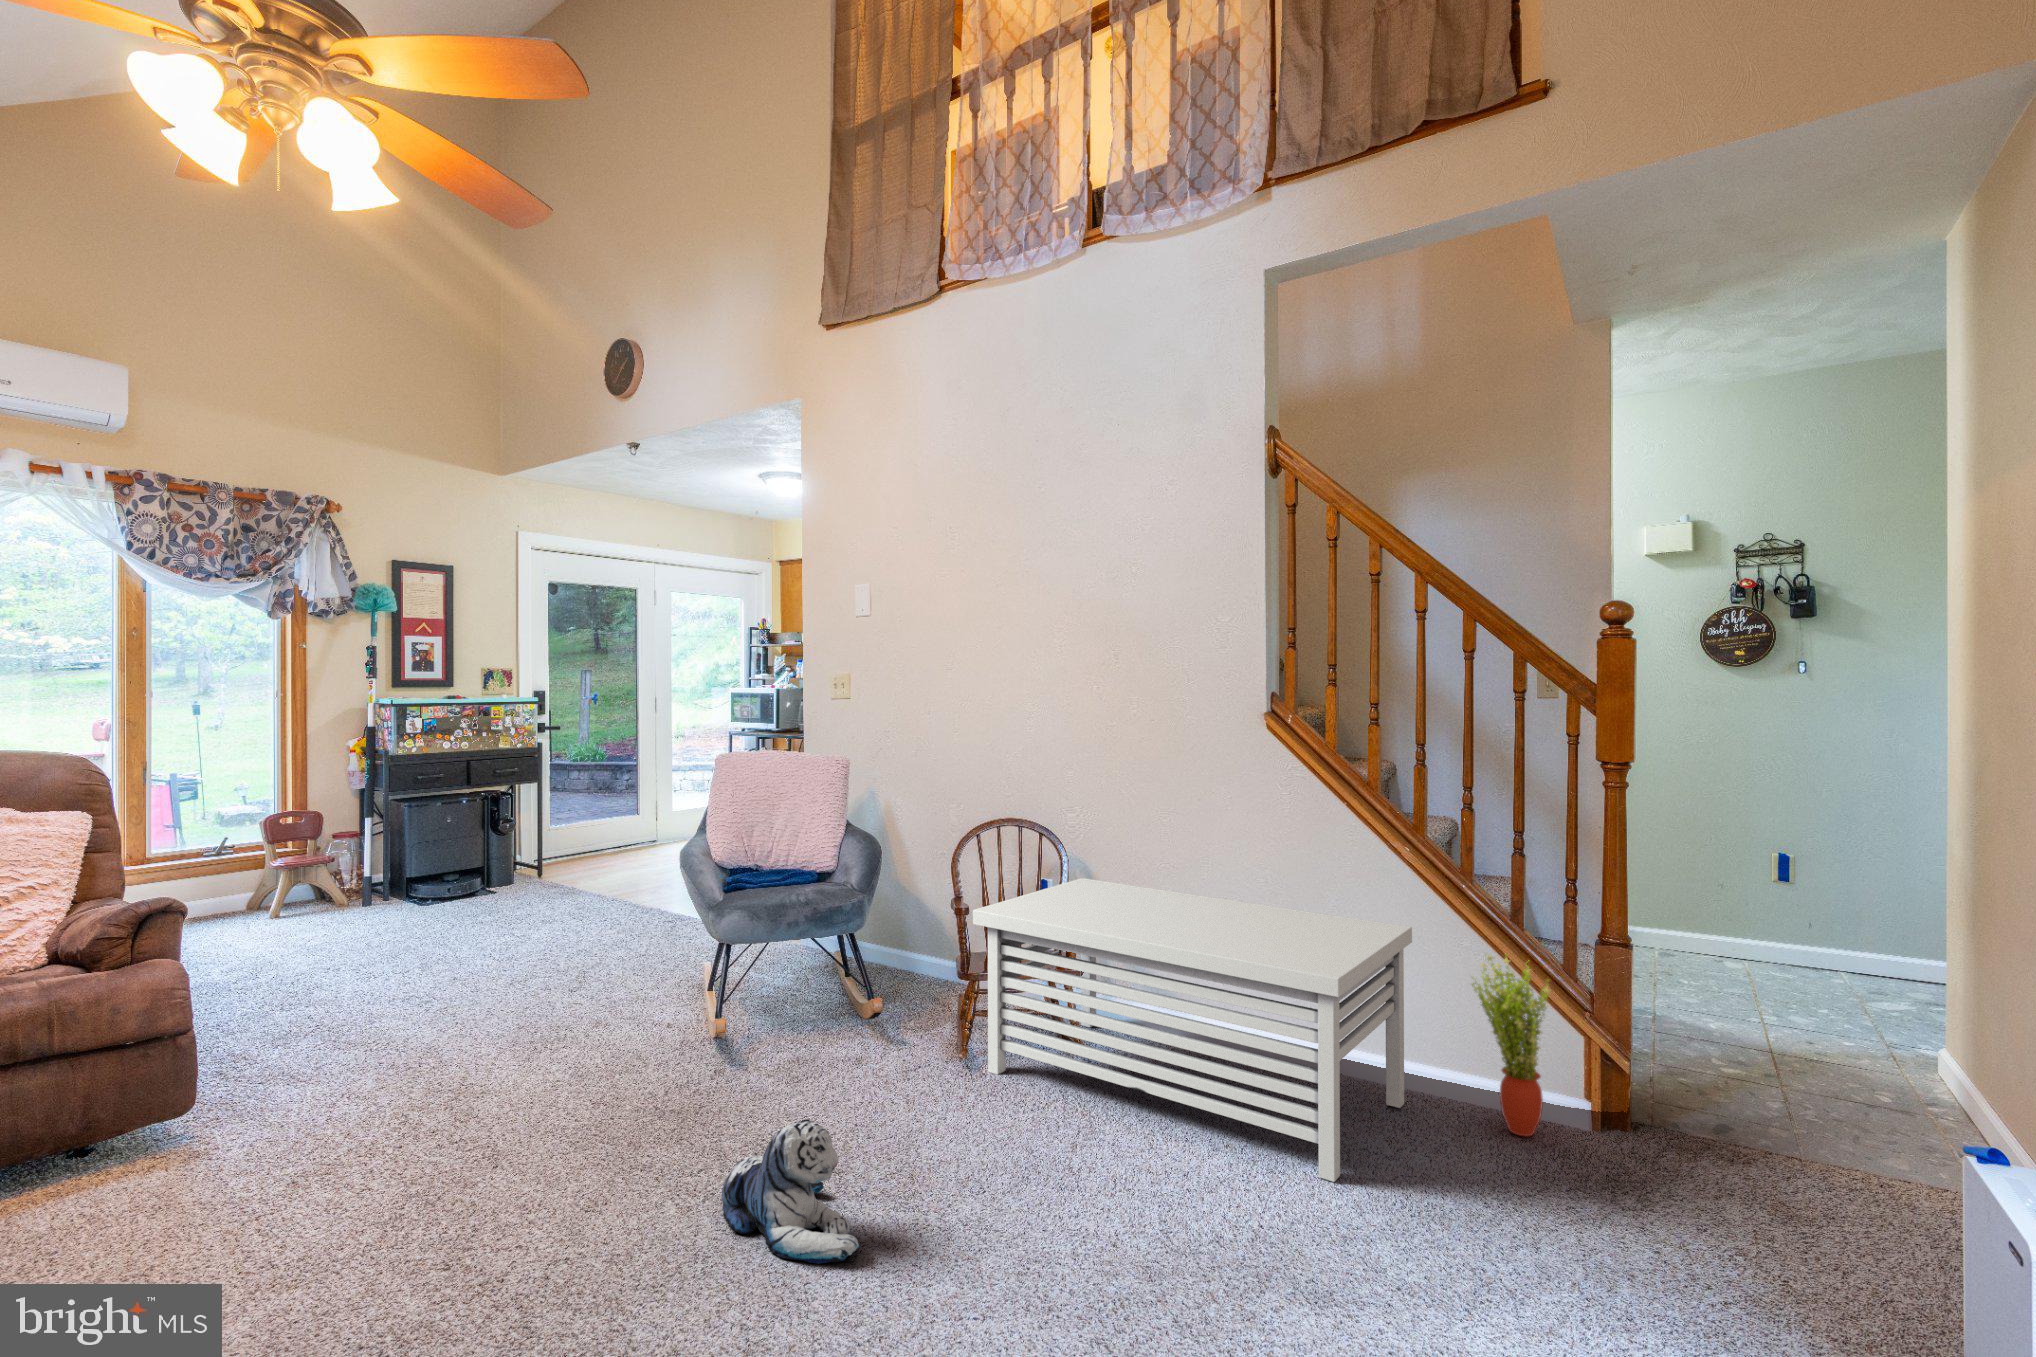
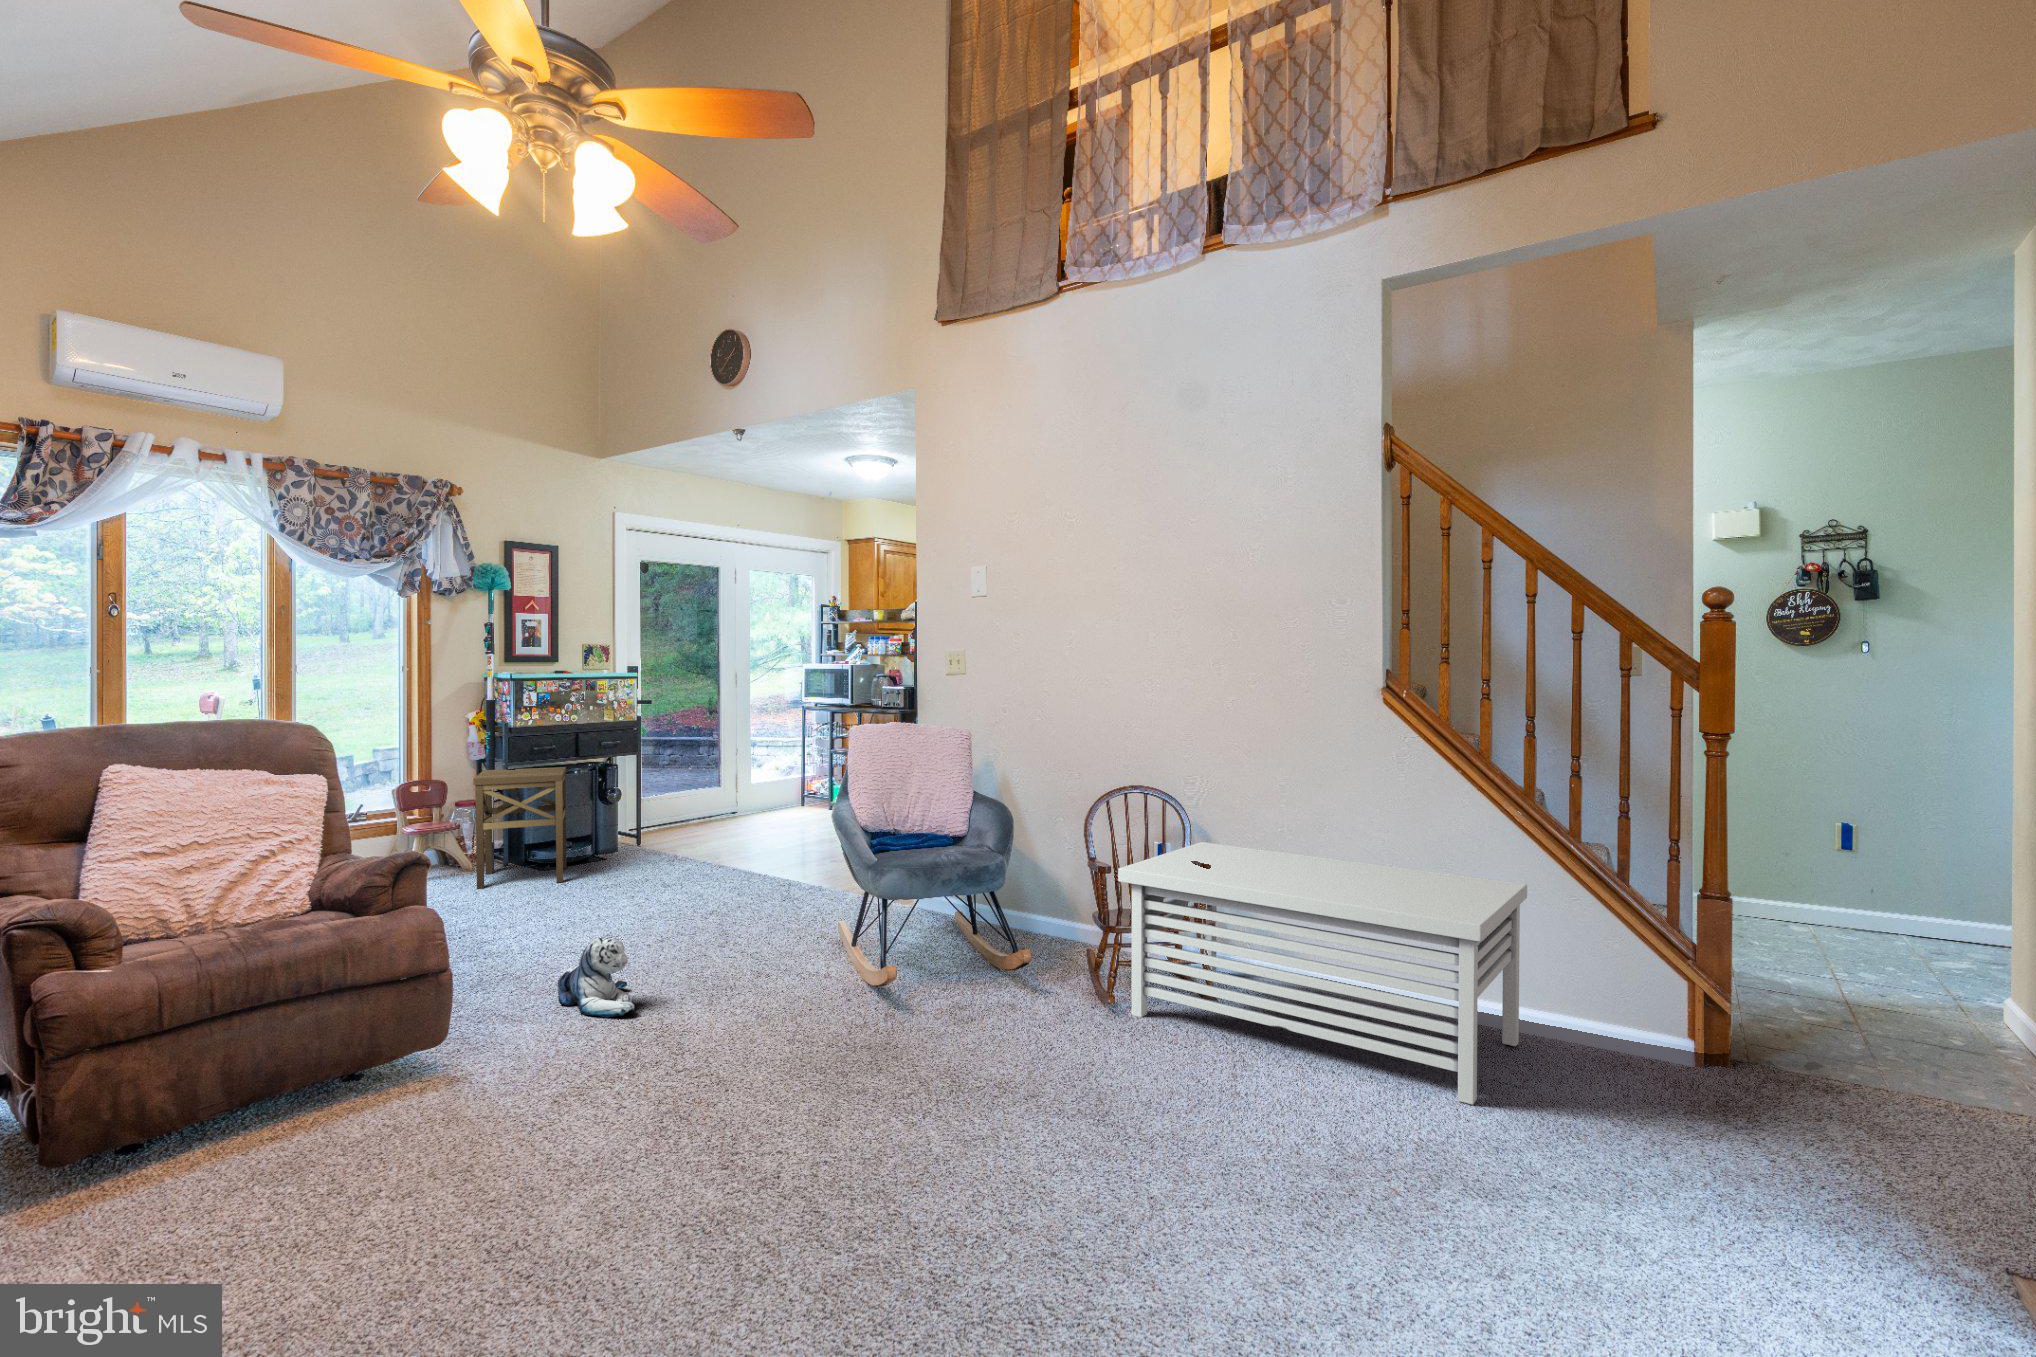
side table: none [338,796,450,927] -> present [473,767,566,889]
potted plant: present [1472,955,1550,1137] -> none [1584,906,1663,1070]
plush toy: present [722,1119,859,1263] -> present [558,937,635,1017]

